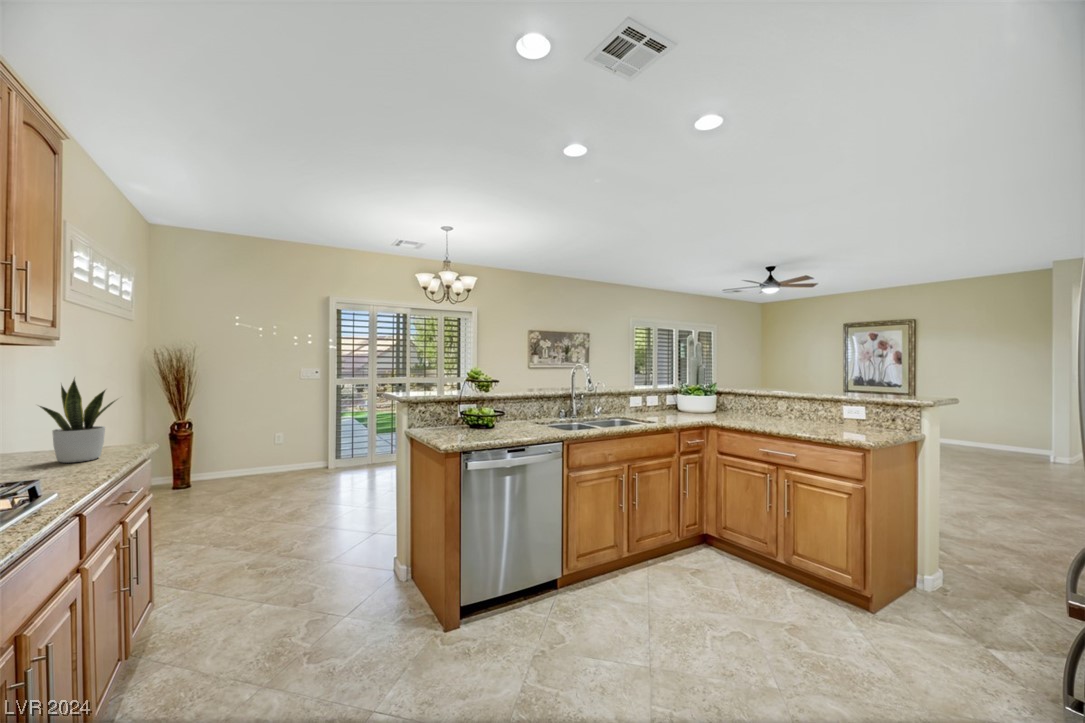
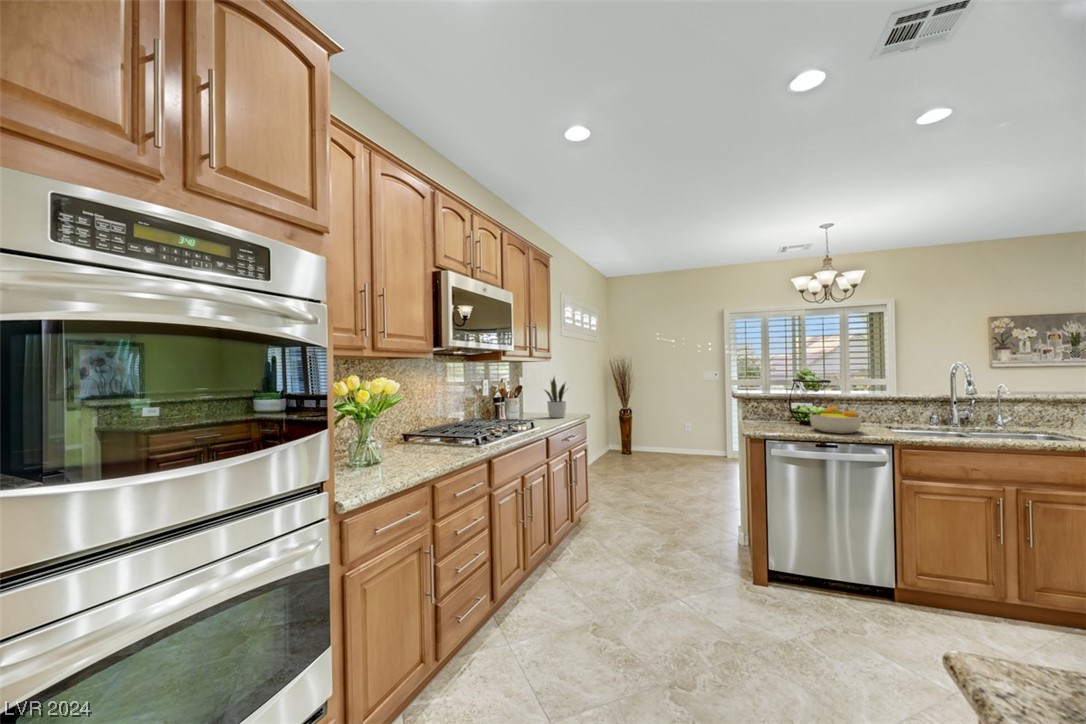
fruit bowl: none [490,407,538,436] -> present [810,406,861,434]

